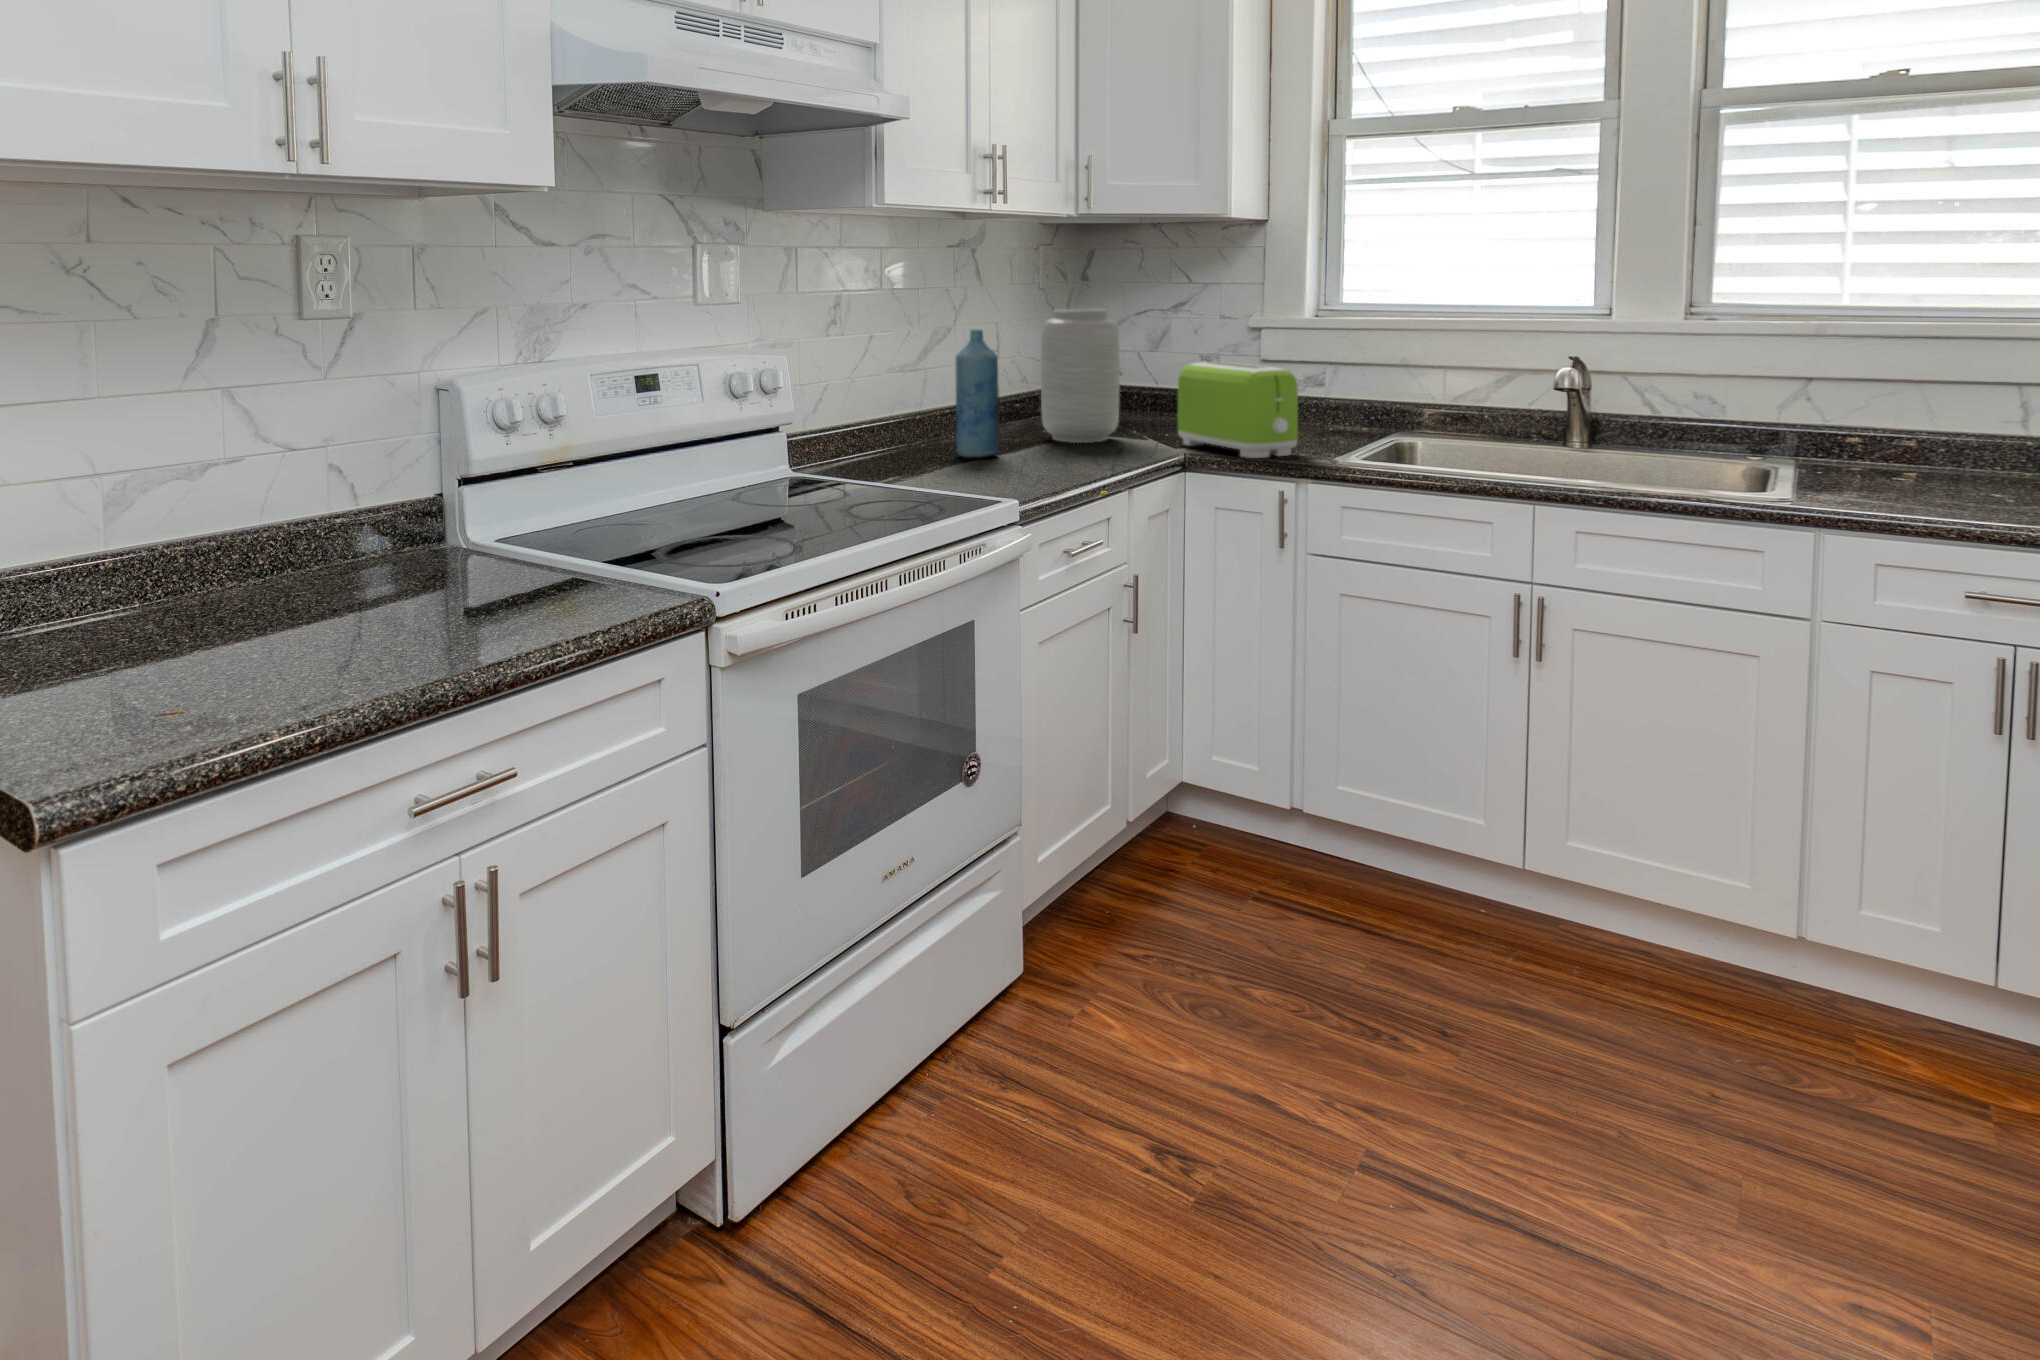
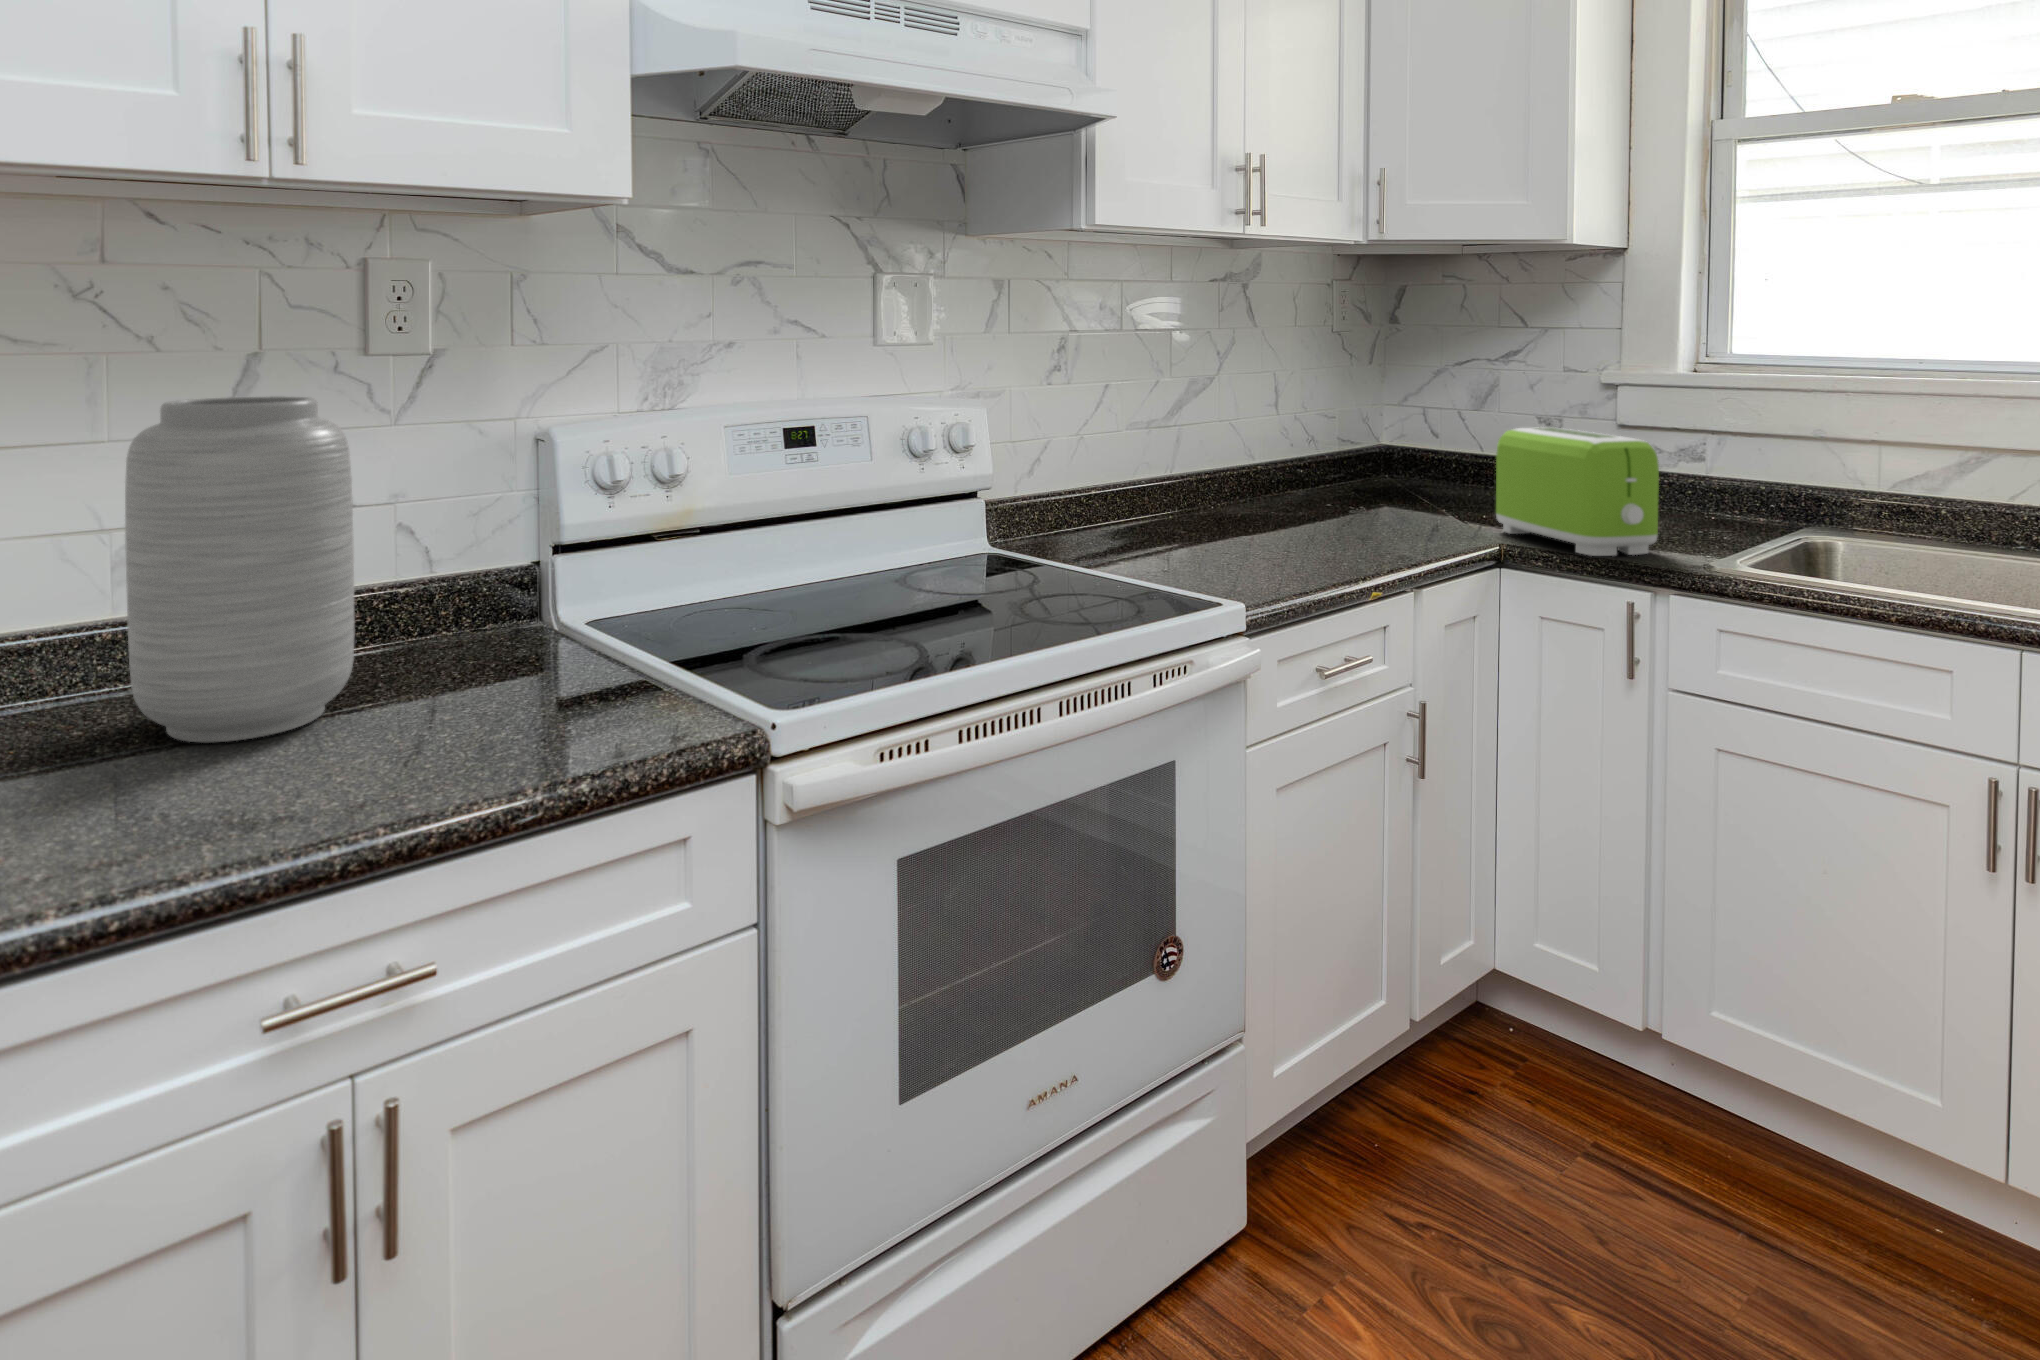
vase: present [1041,309,1120,443] -> present [125,396,355,743]
bottle: present [955,330,999,457] -> none [1204,380,1257,538]

